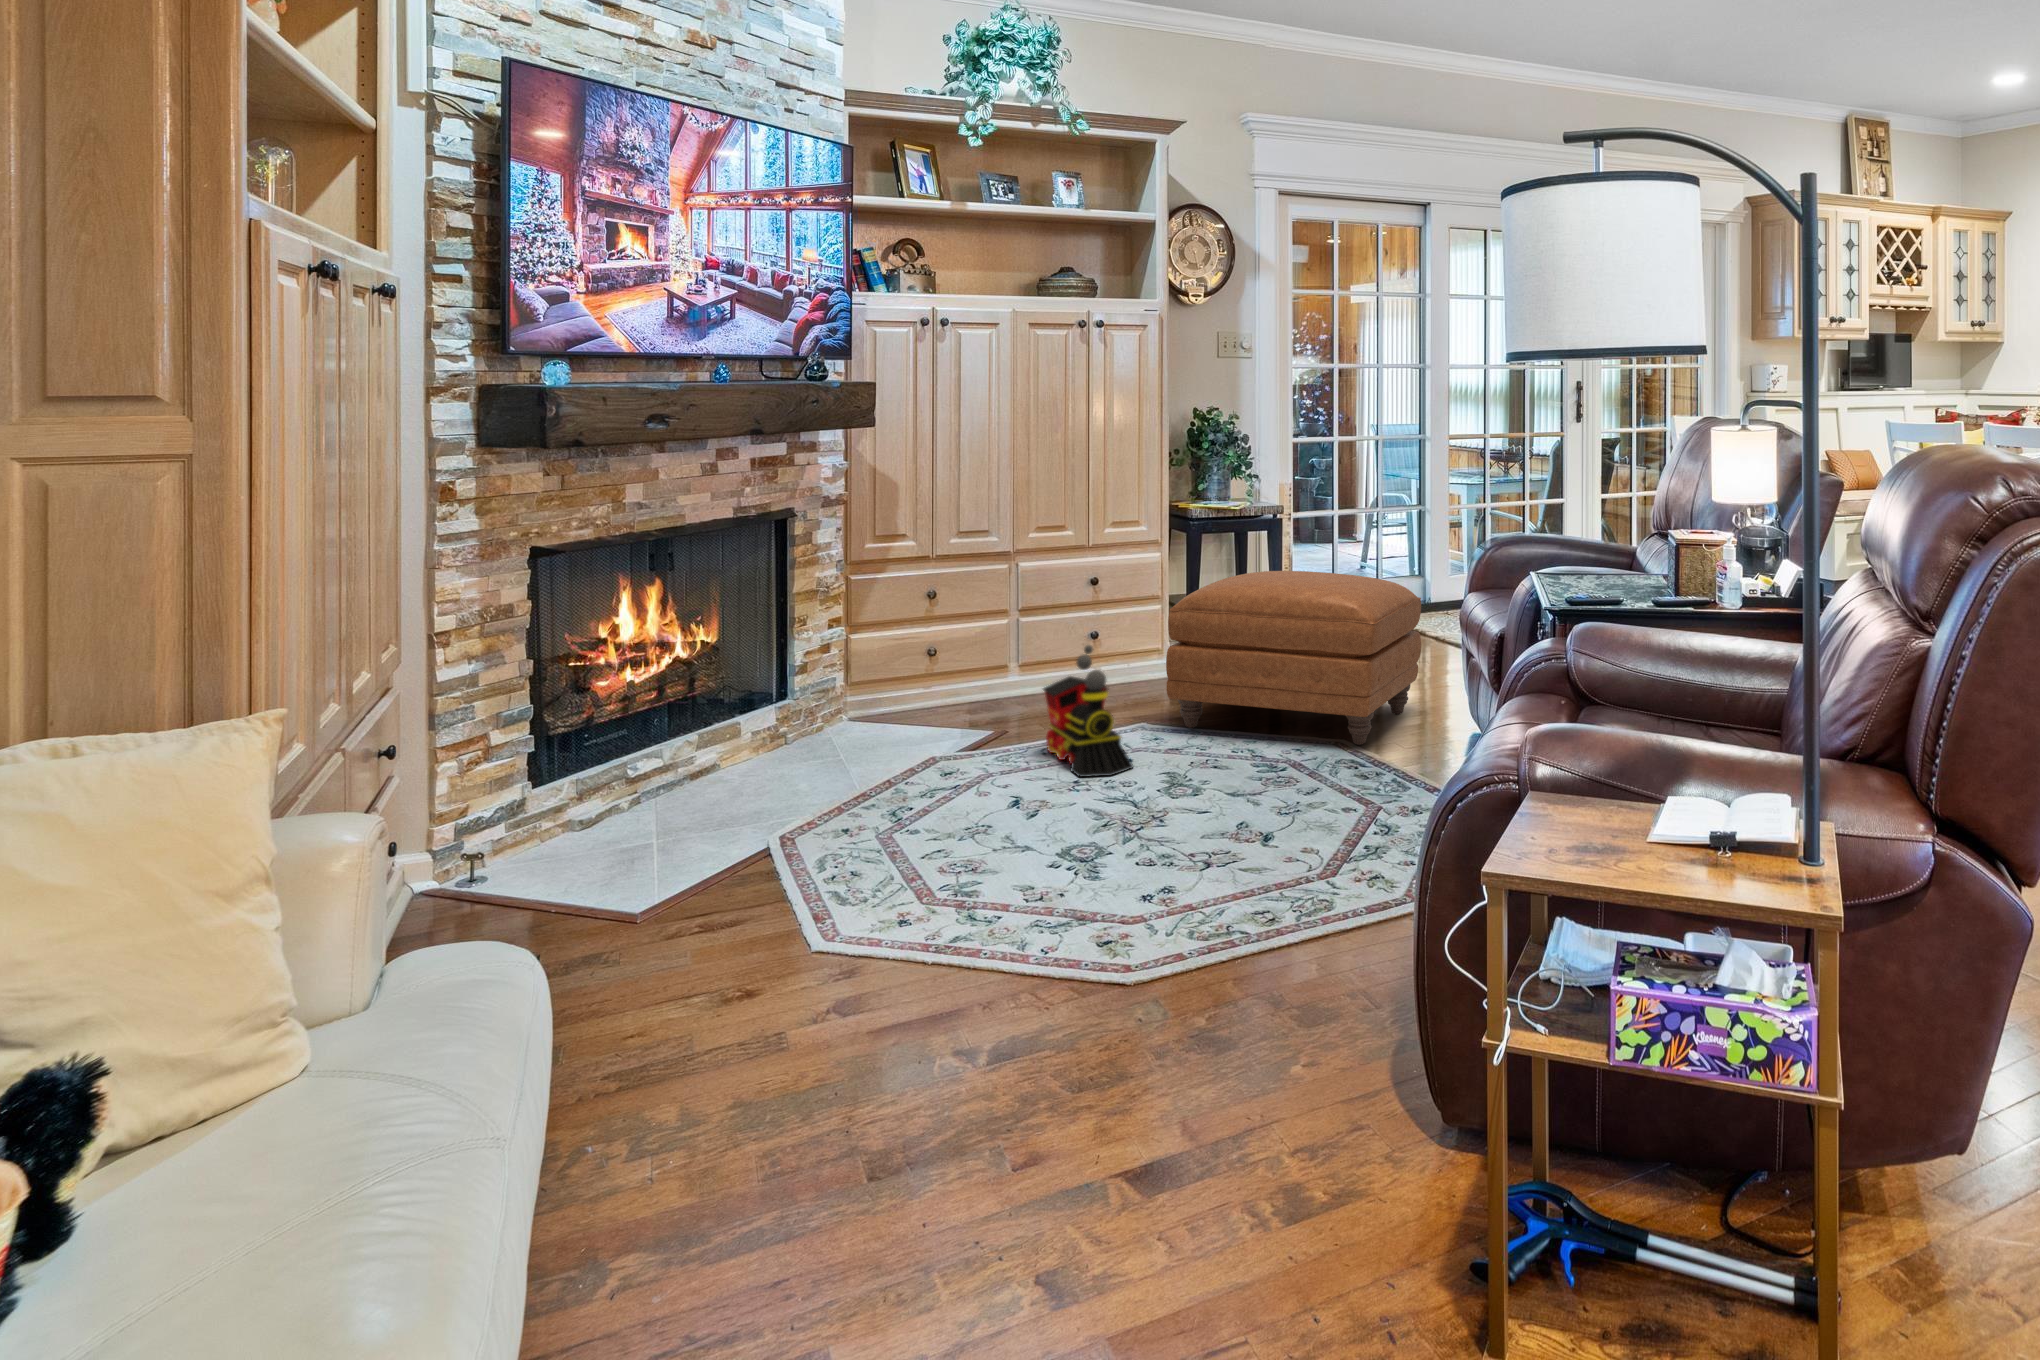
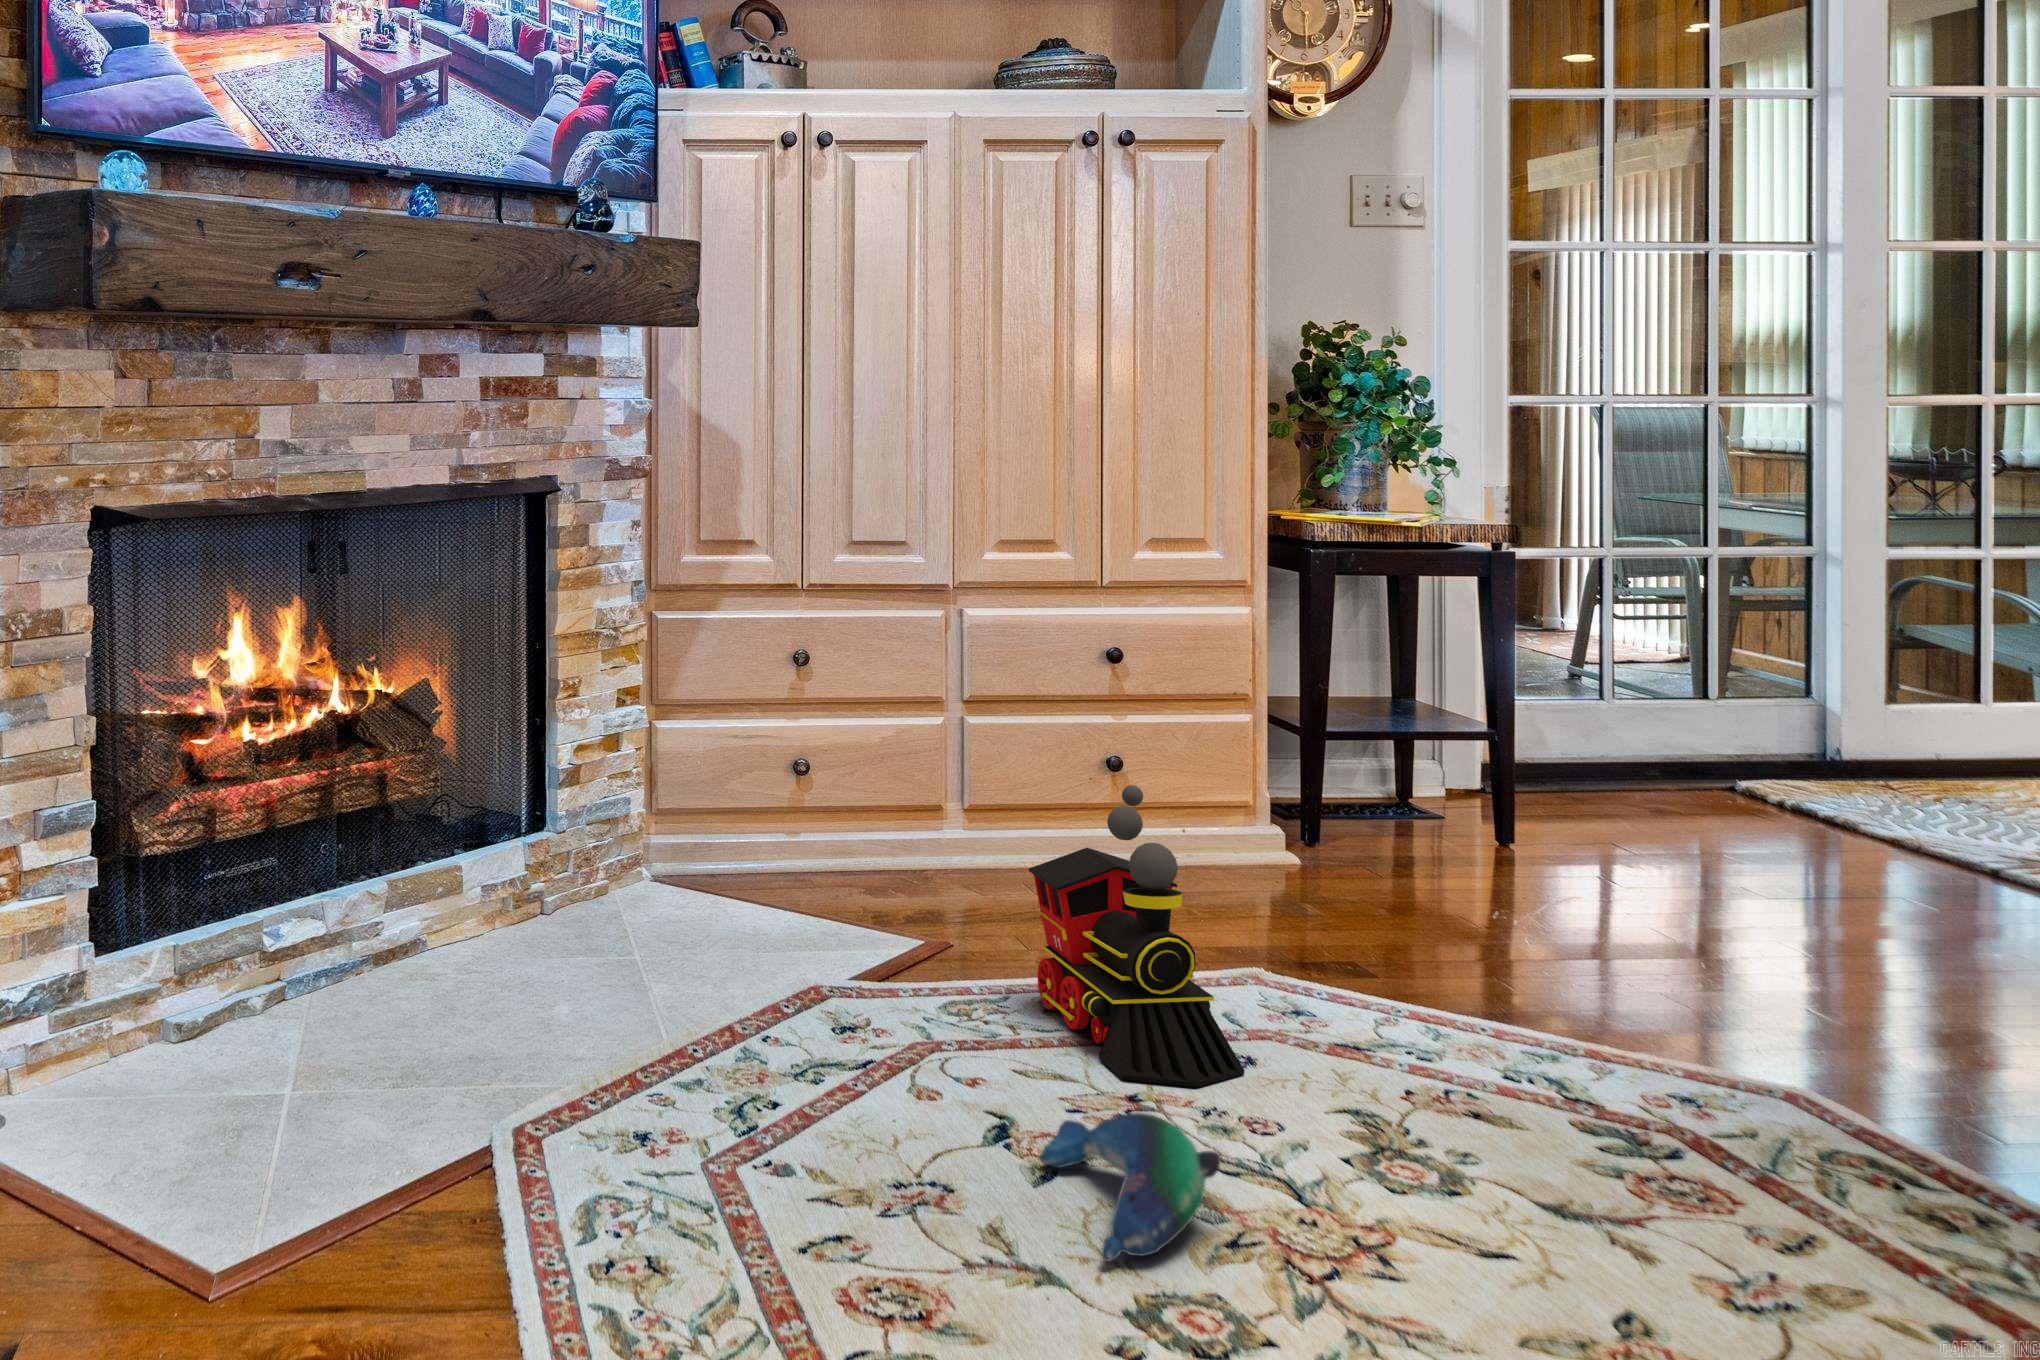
ottoman: present [1166,571,1421,745] -> none [1298,658,1951,1099]
plush toy: none [1036,784,1109,844] -> present [1039,1113,1220,1262]

